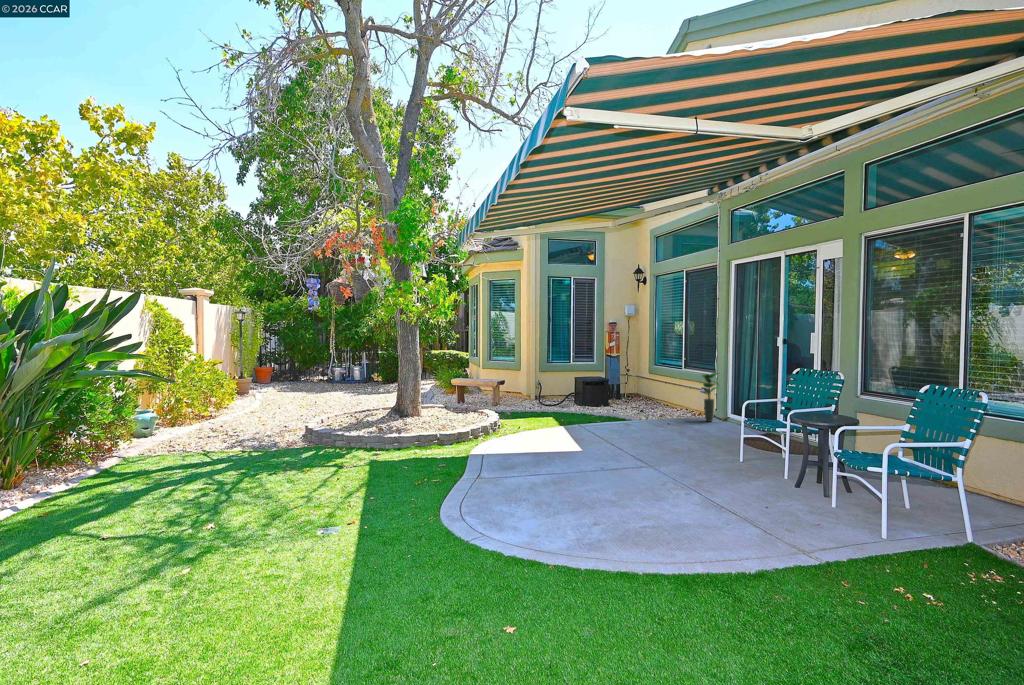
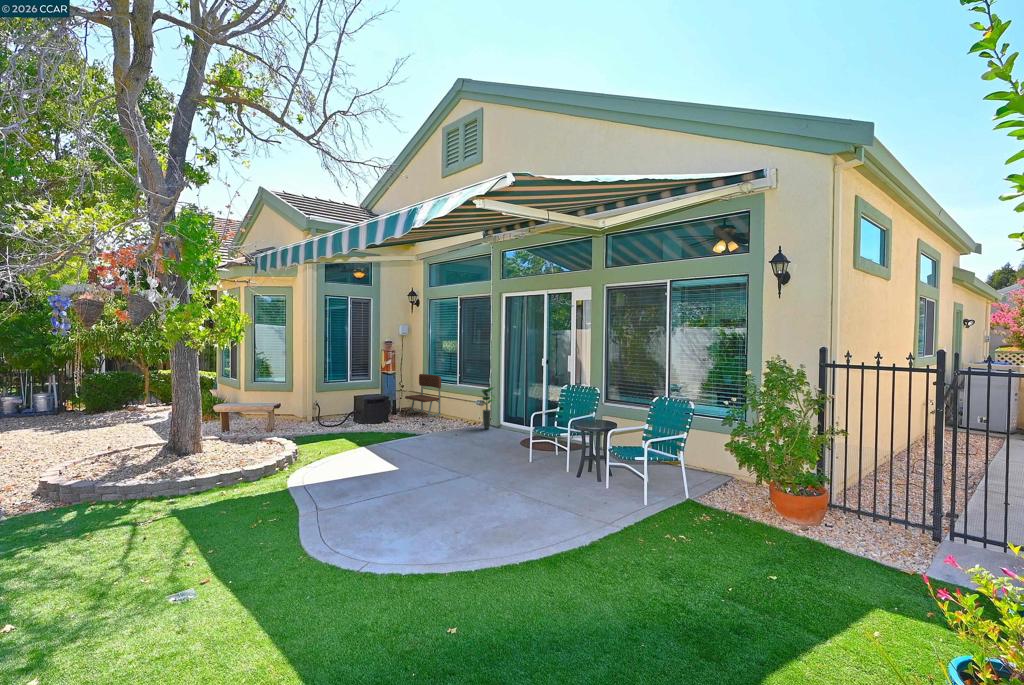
bench: none [627,358,665,405] -> present [405,374,441,417]

